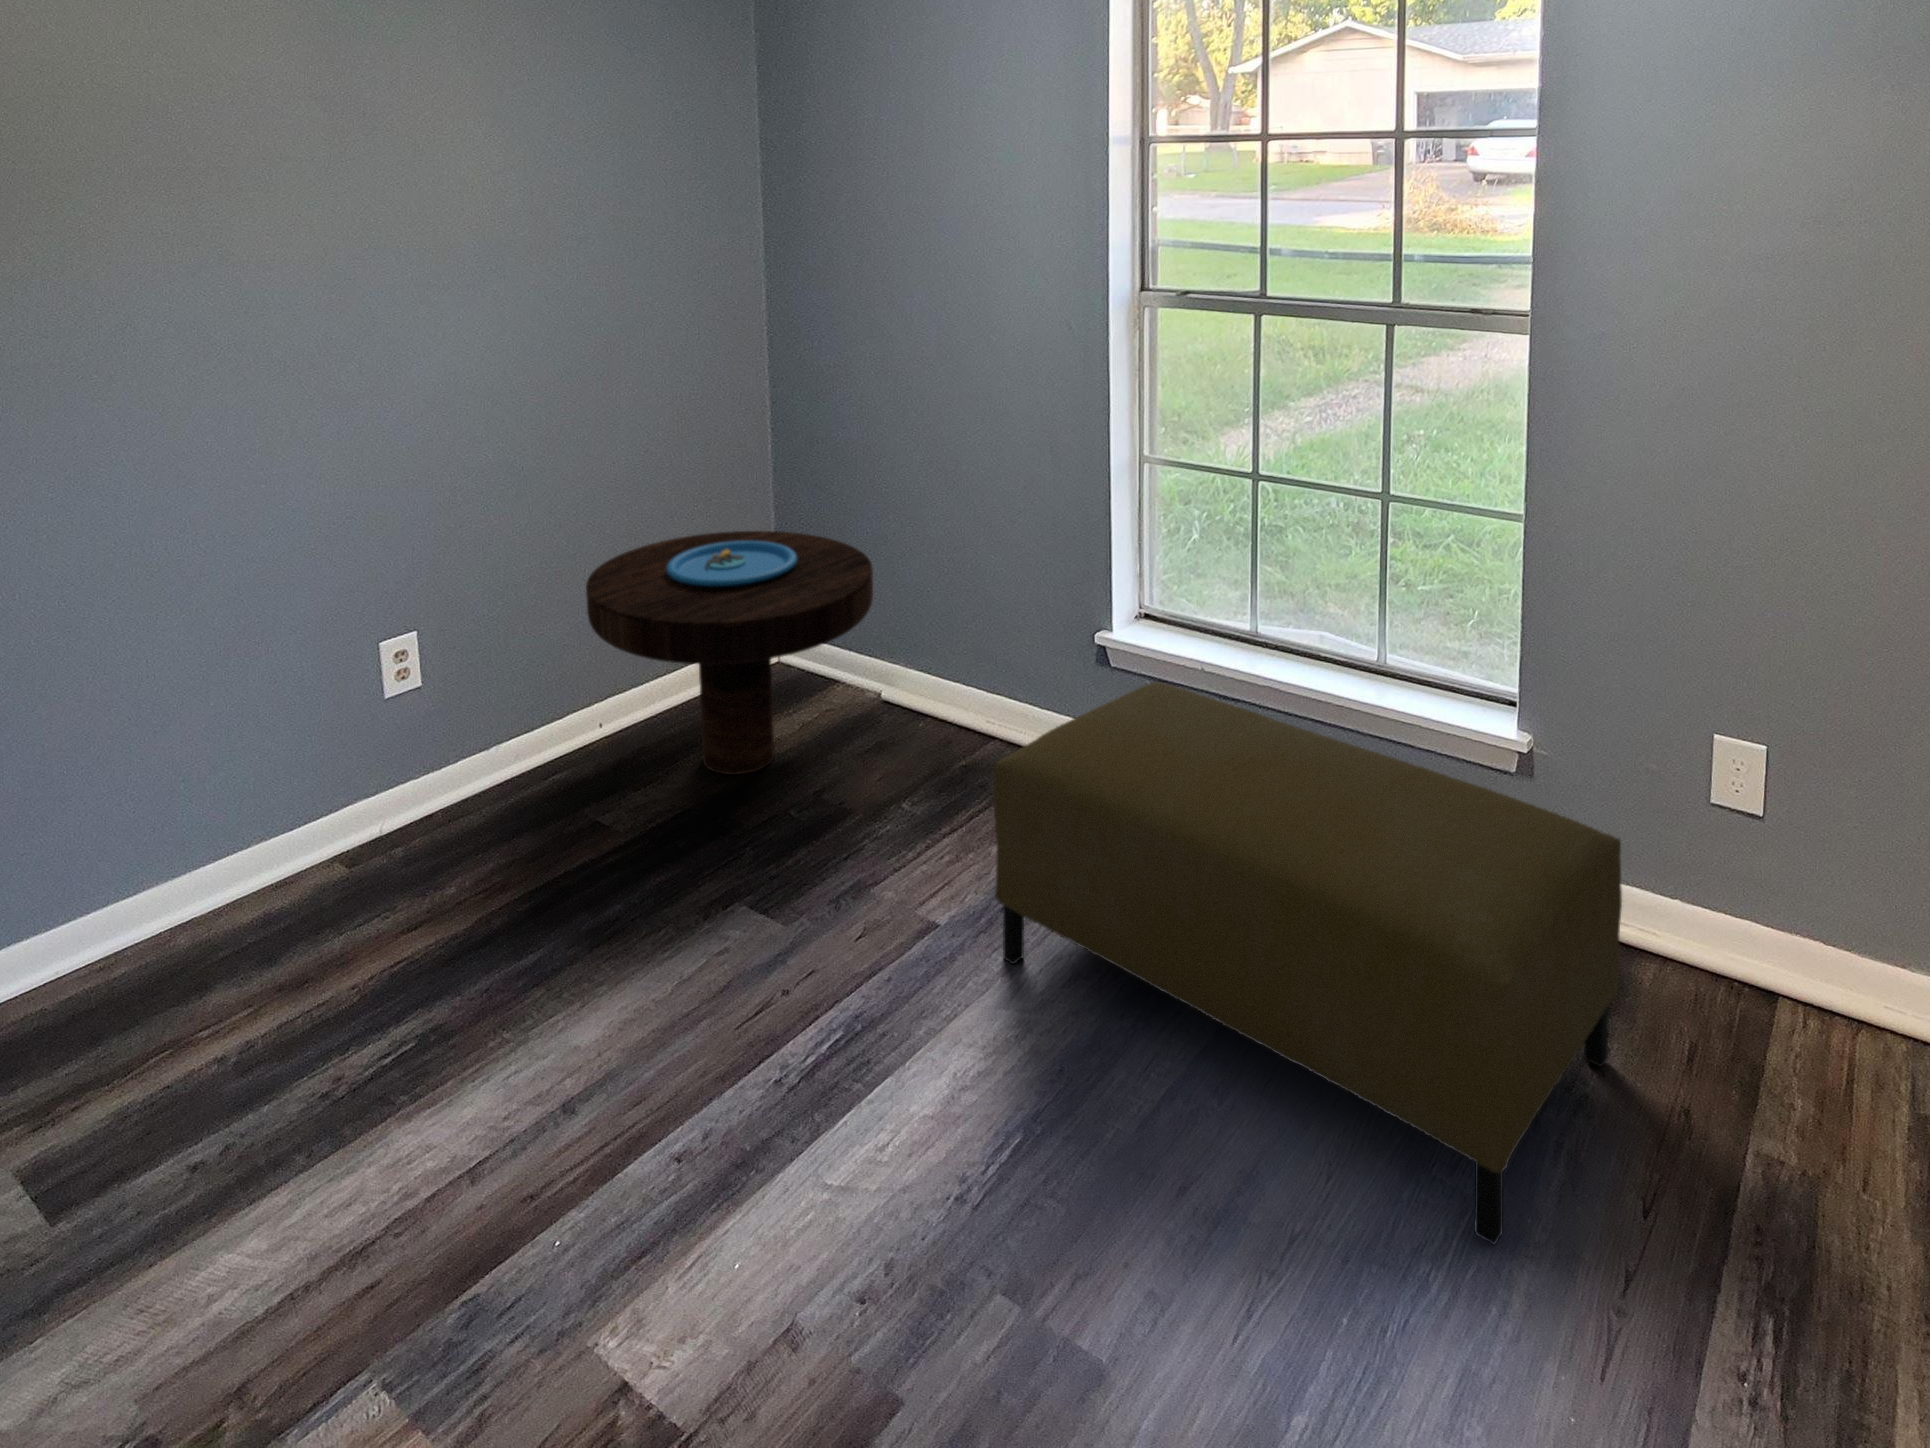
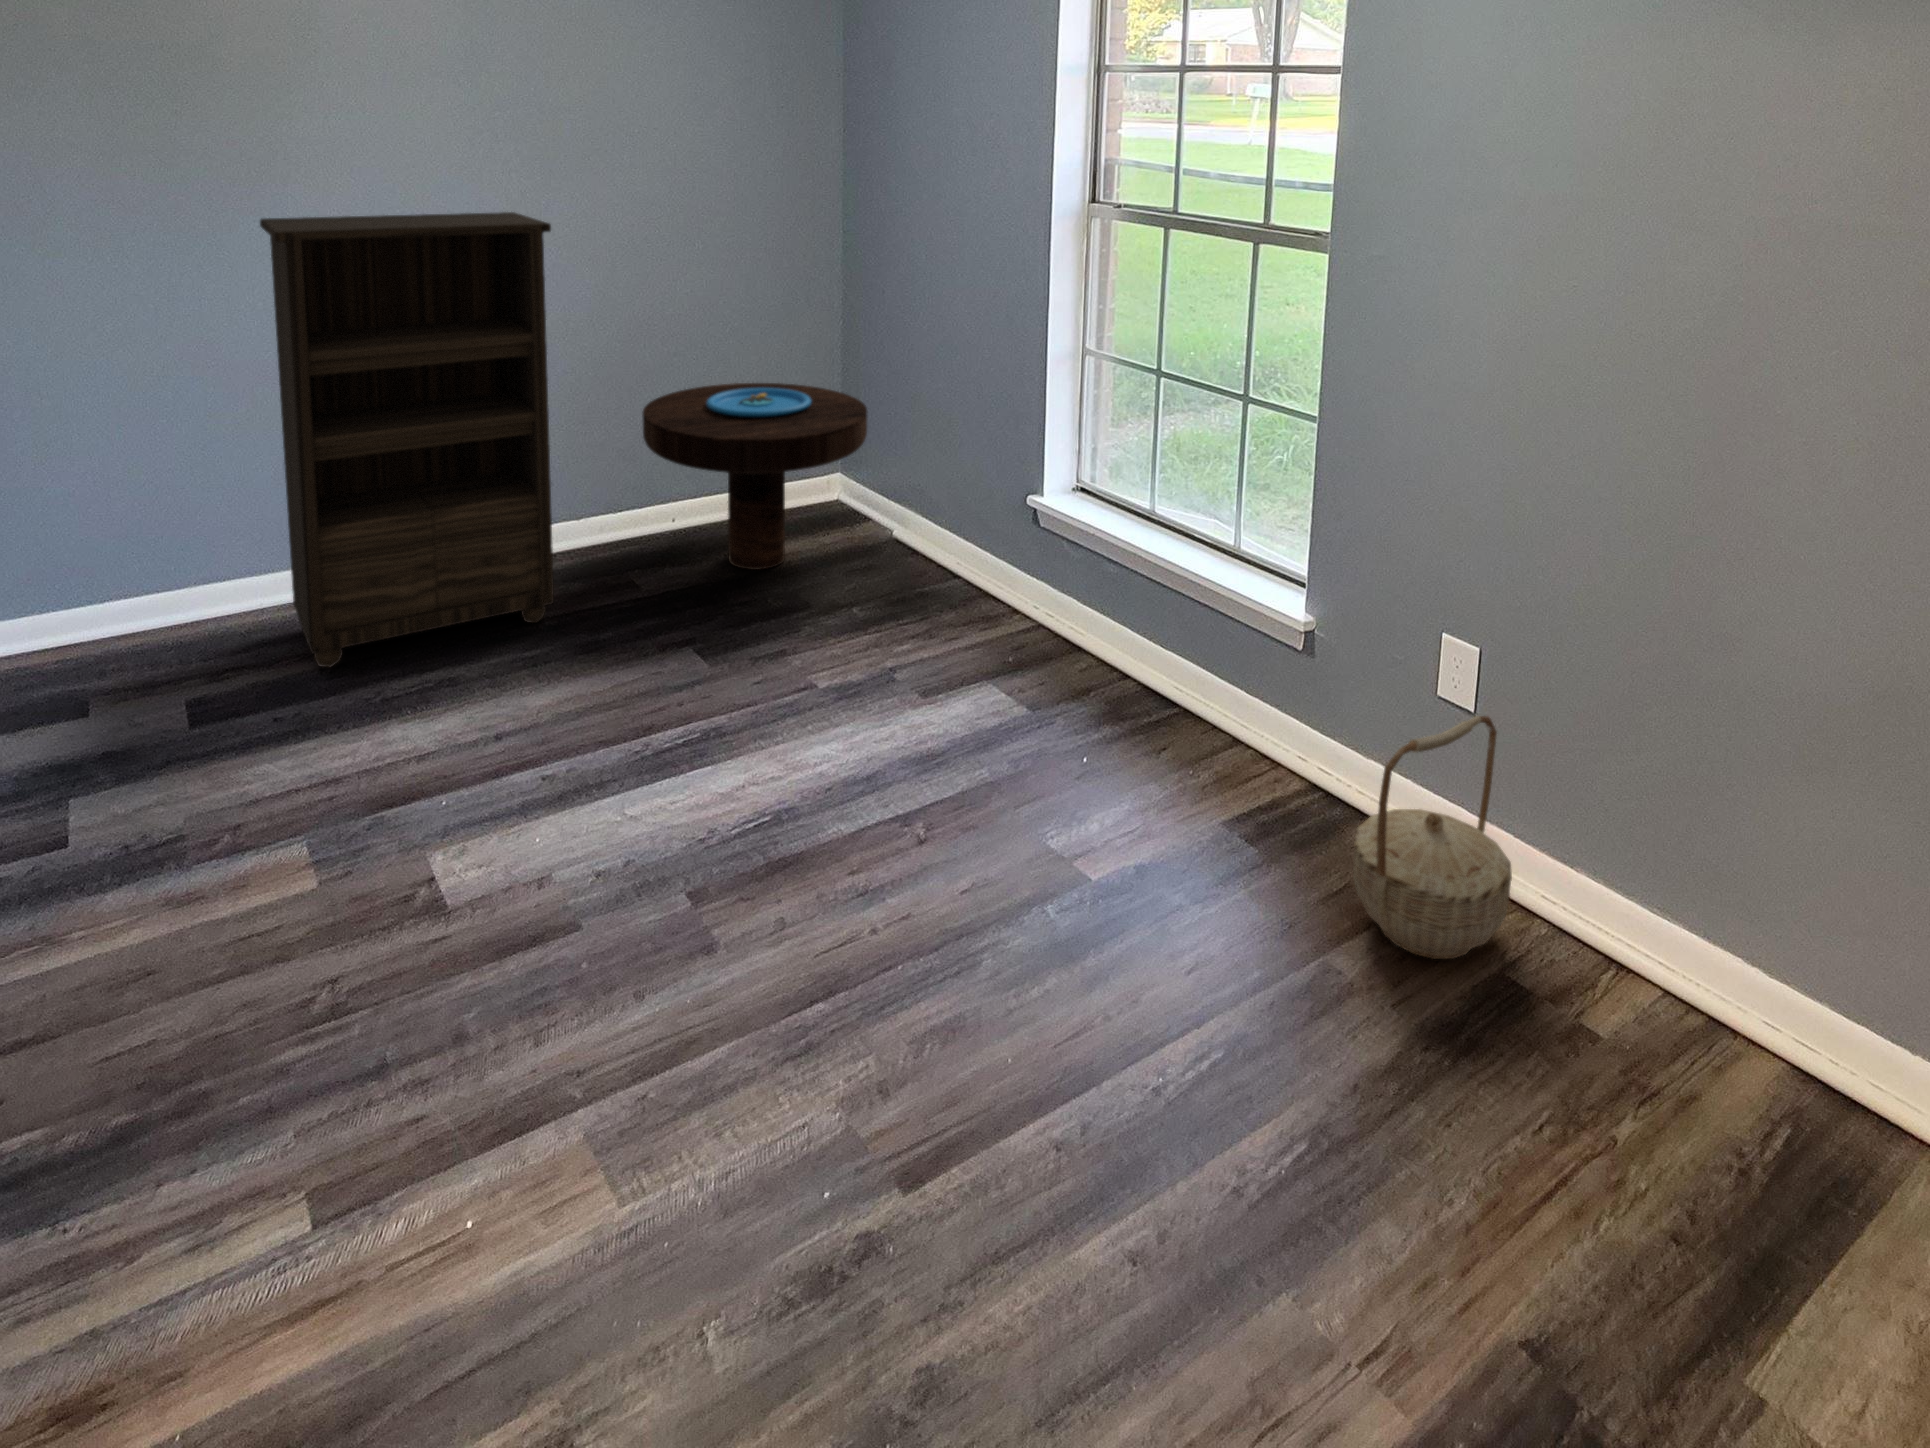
bookshelf: none [61,359,530,1062] -> present [260,212,554,667]
ottoman: present [993,682,1622,1244] -> none [839,530,1285,960]
basket: none [1699,823,1893,1109] -> present [1353,716,1512,959]

